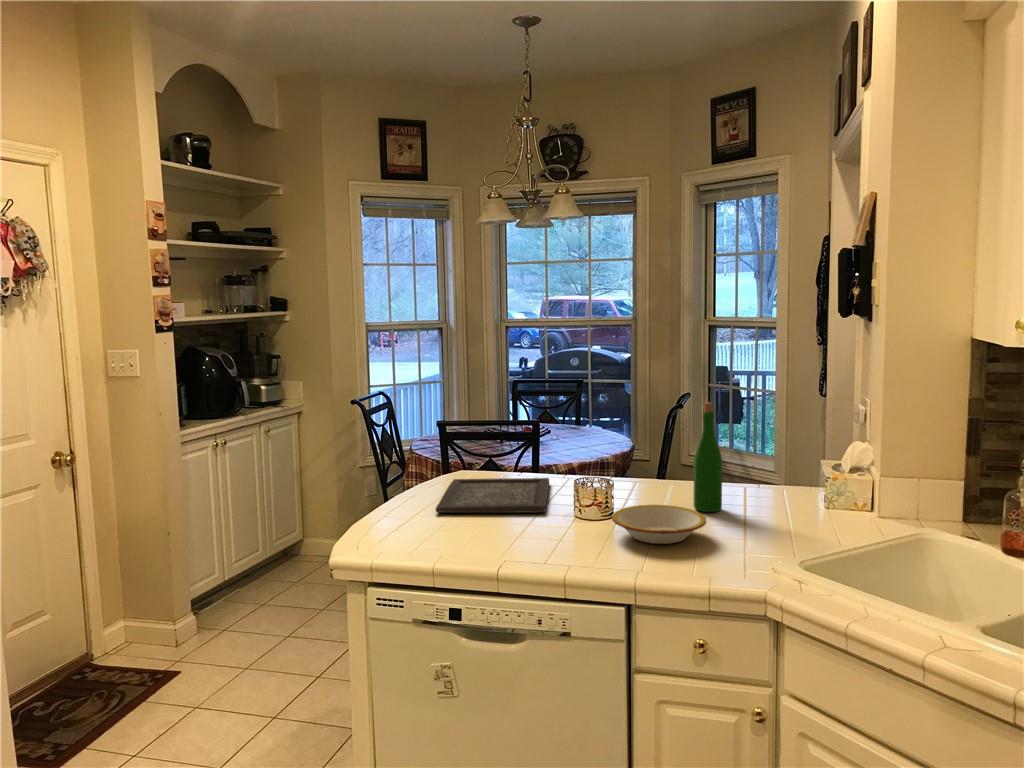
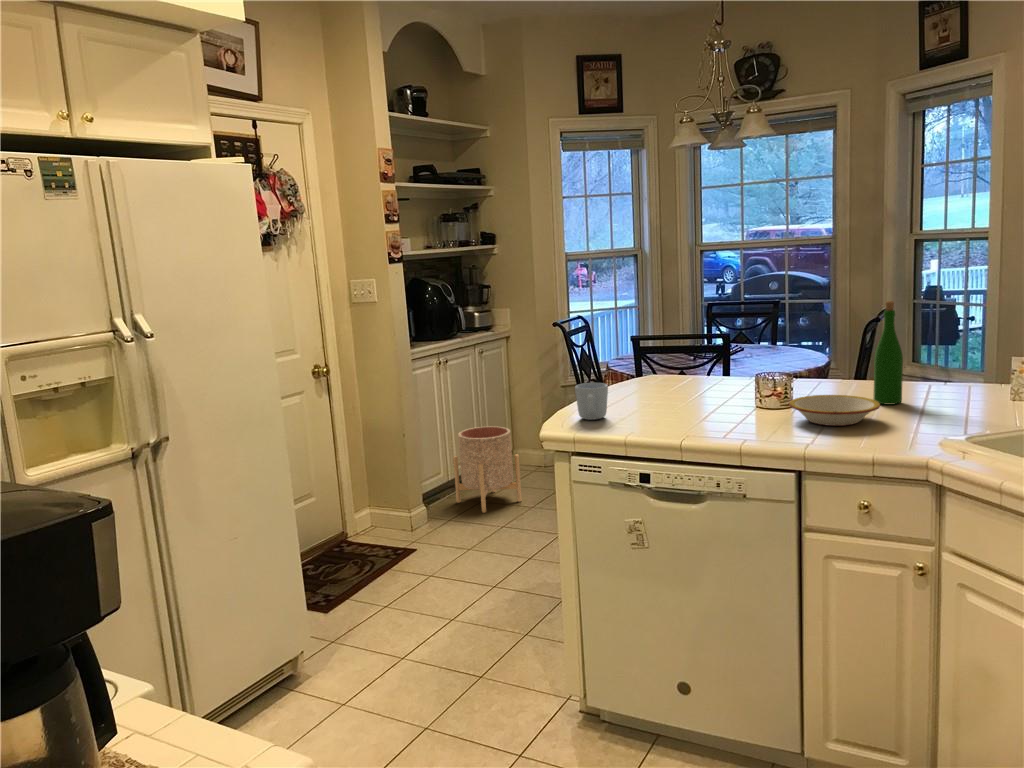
tray: present [436,478,549,513] -> none [630,379,736,404]
mug: none [371,493,410,538] -> present [575,383,608,420]
planter: none [233,514,313,616] -> present [453,426,522,513]

